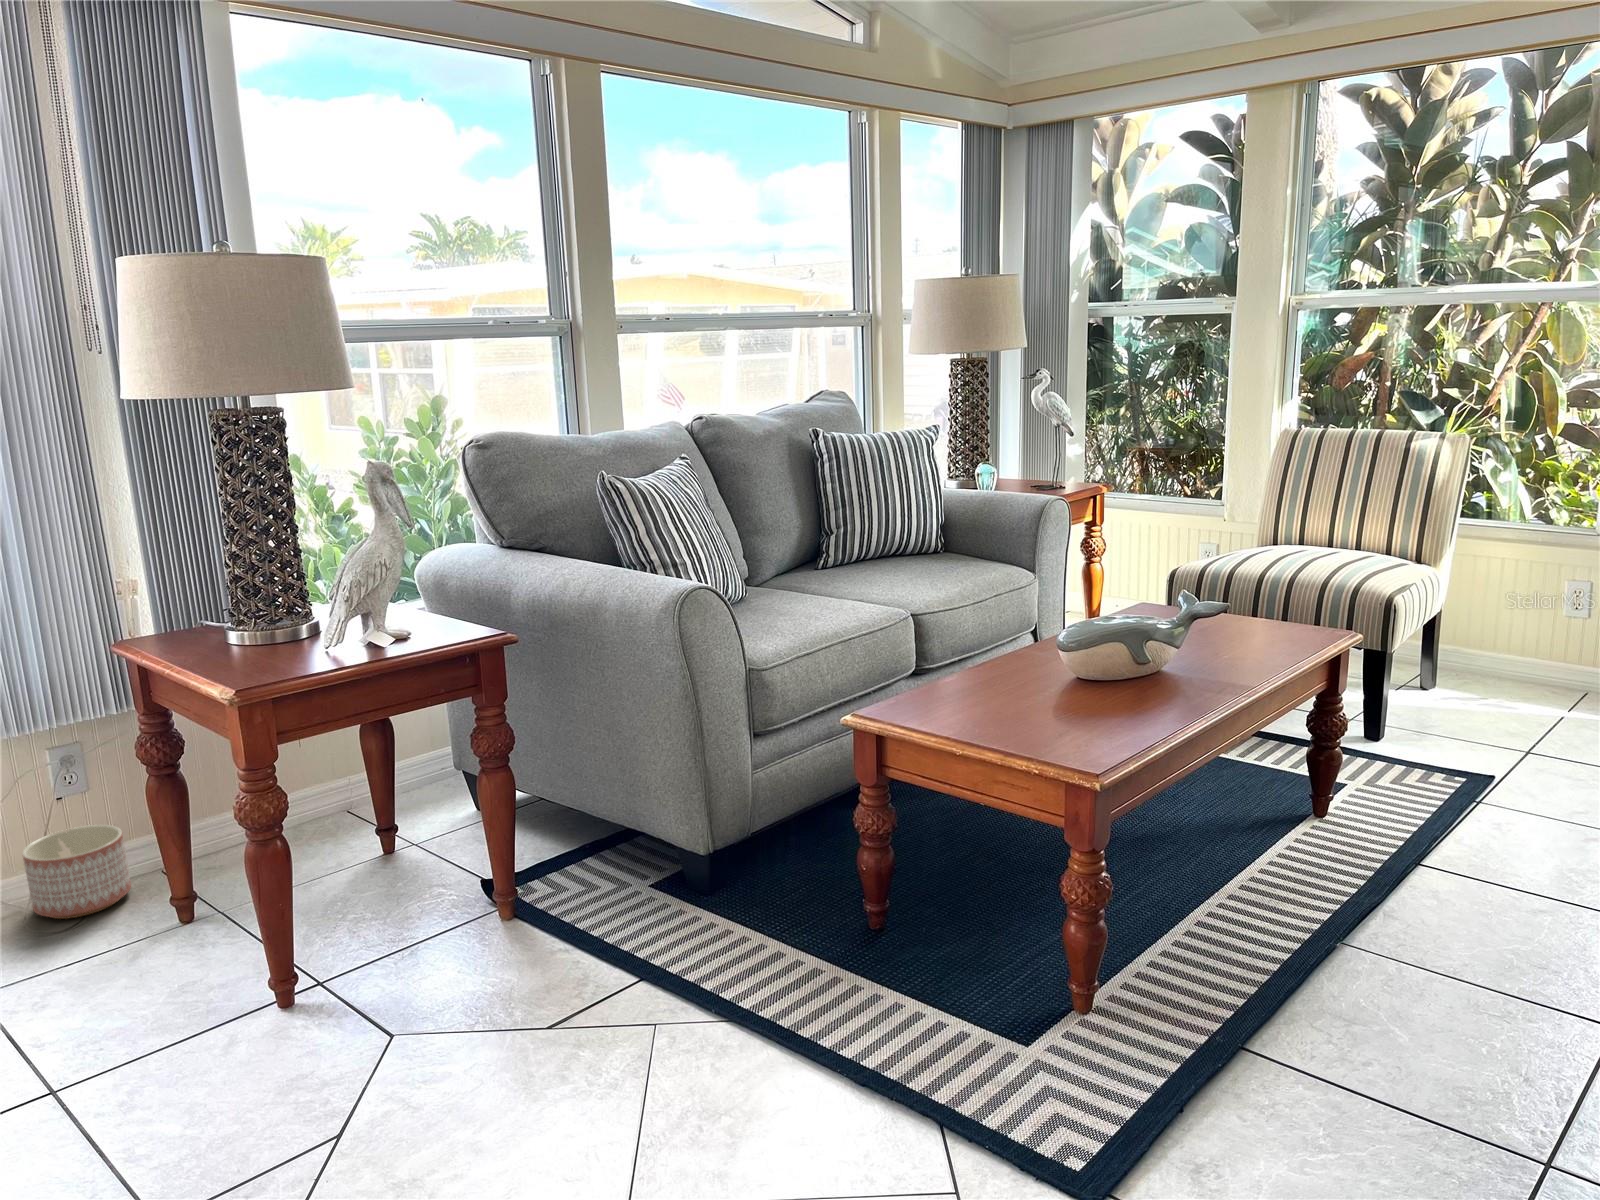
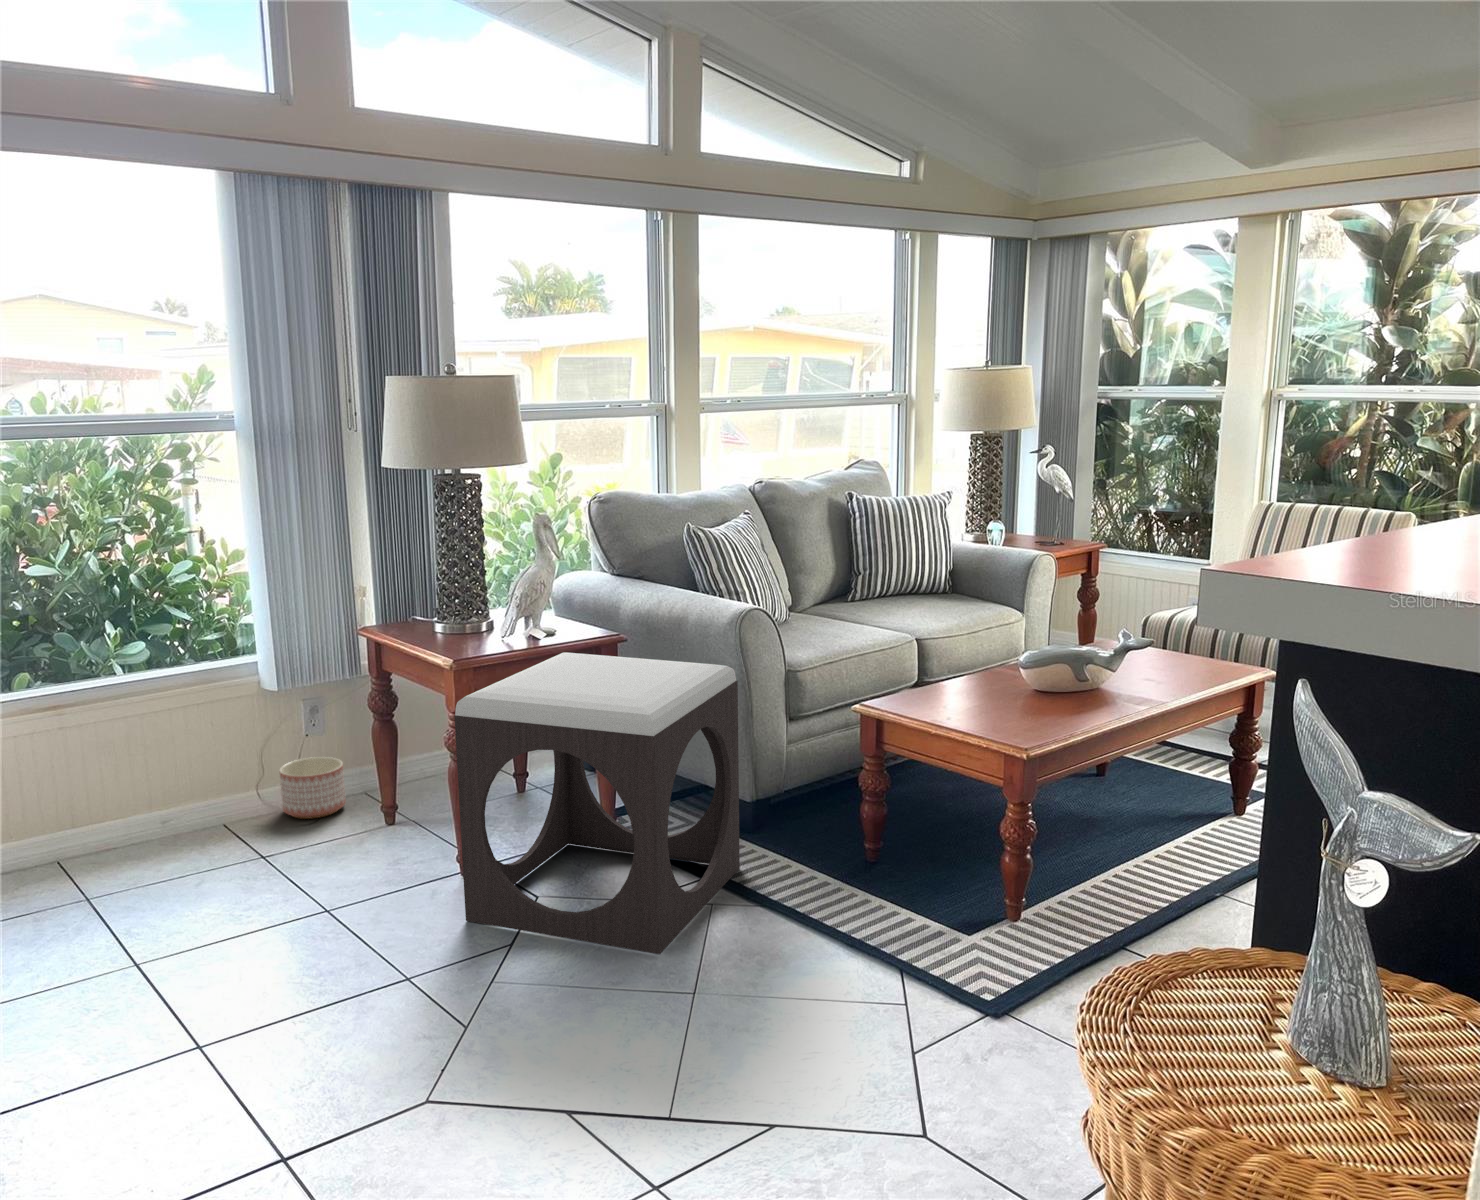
footstool: none [221,662,695,1137] -> present [454,652,740,954]

